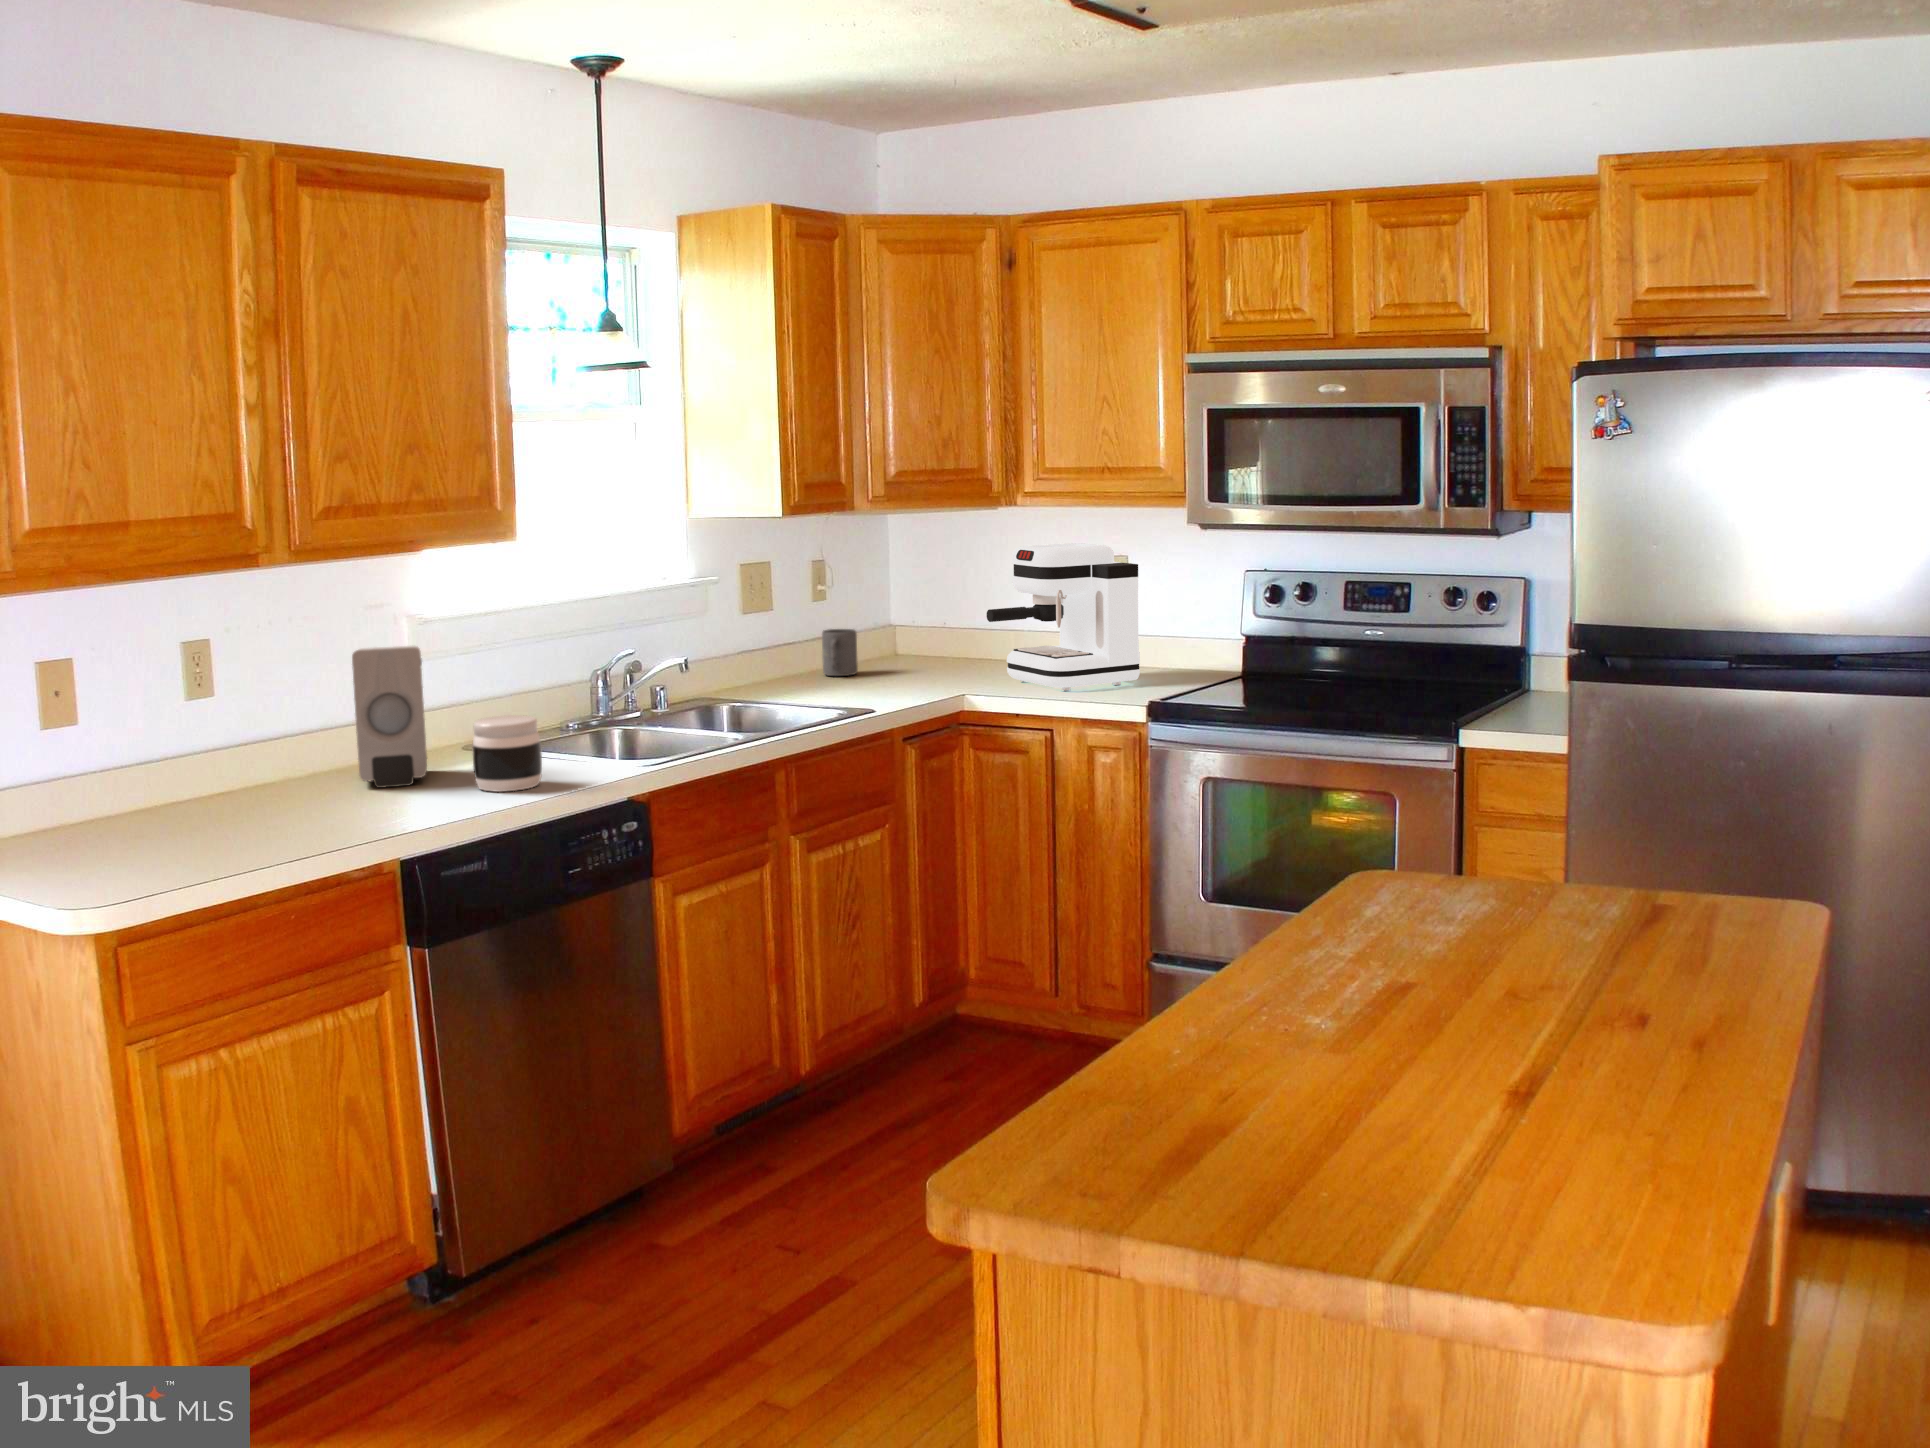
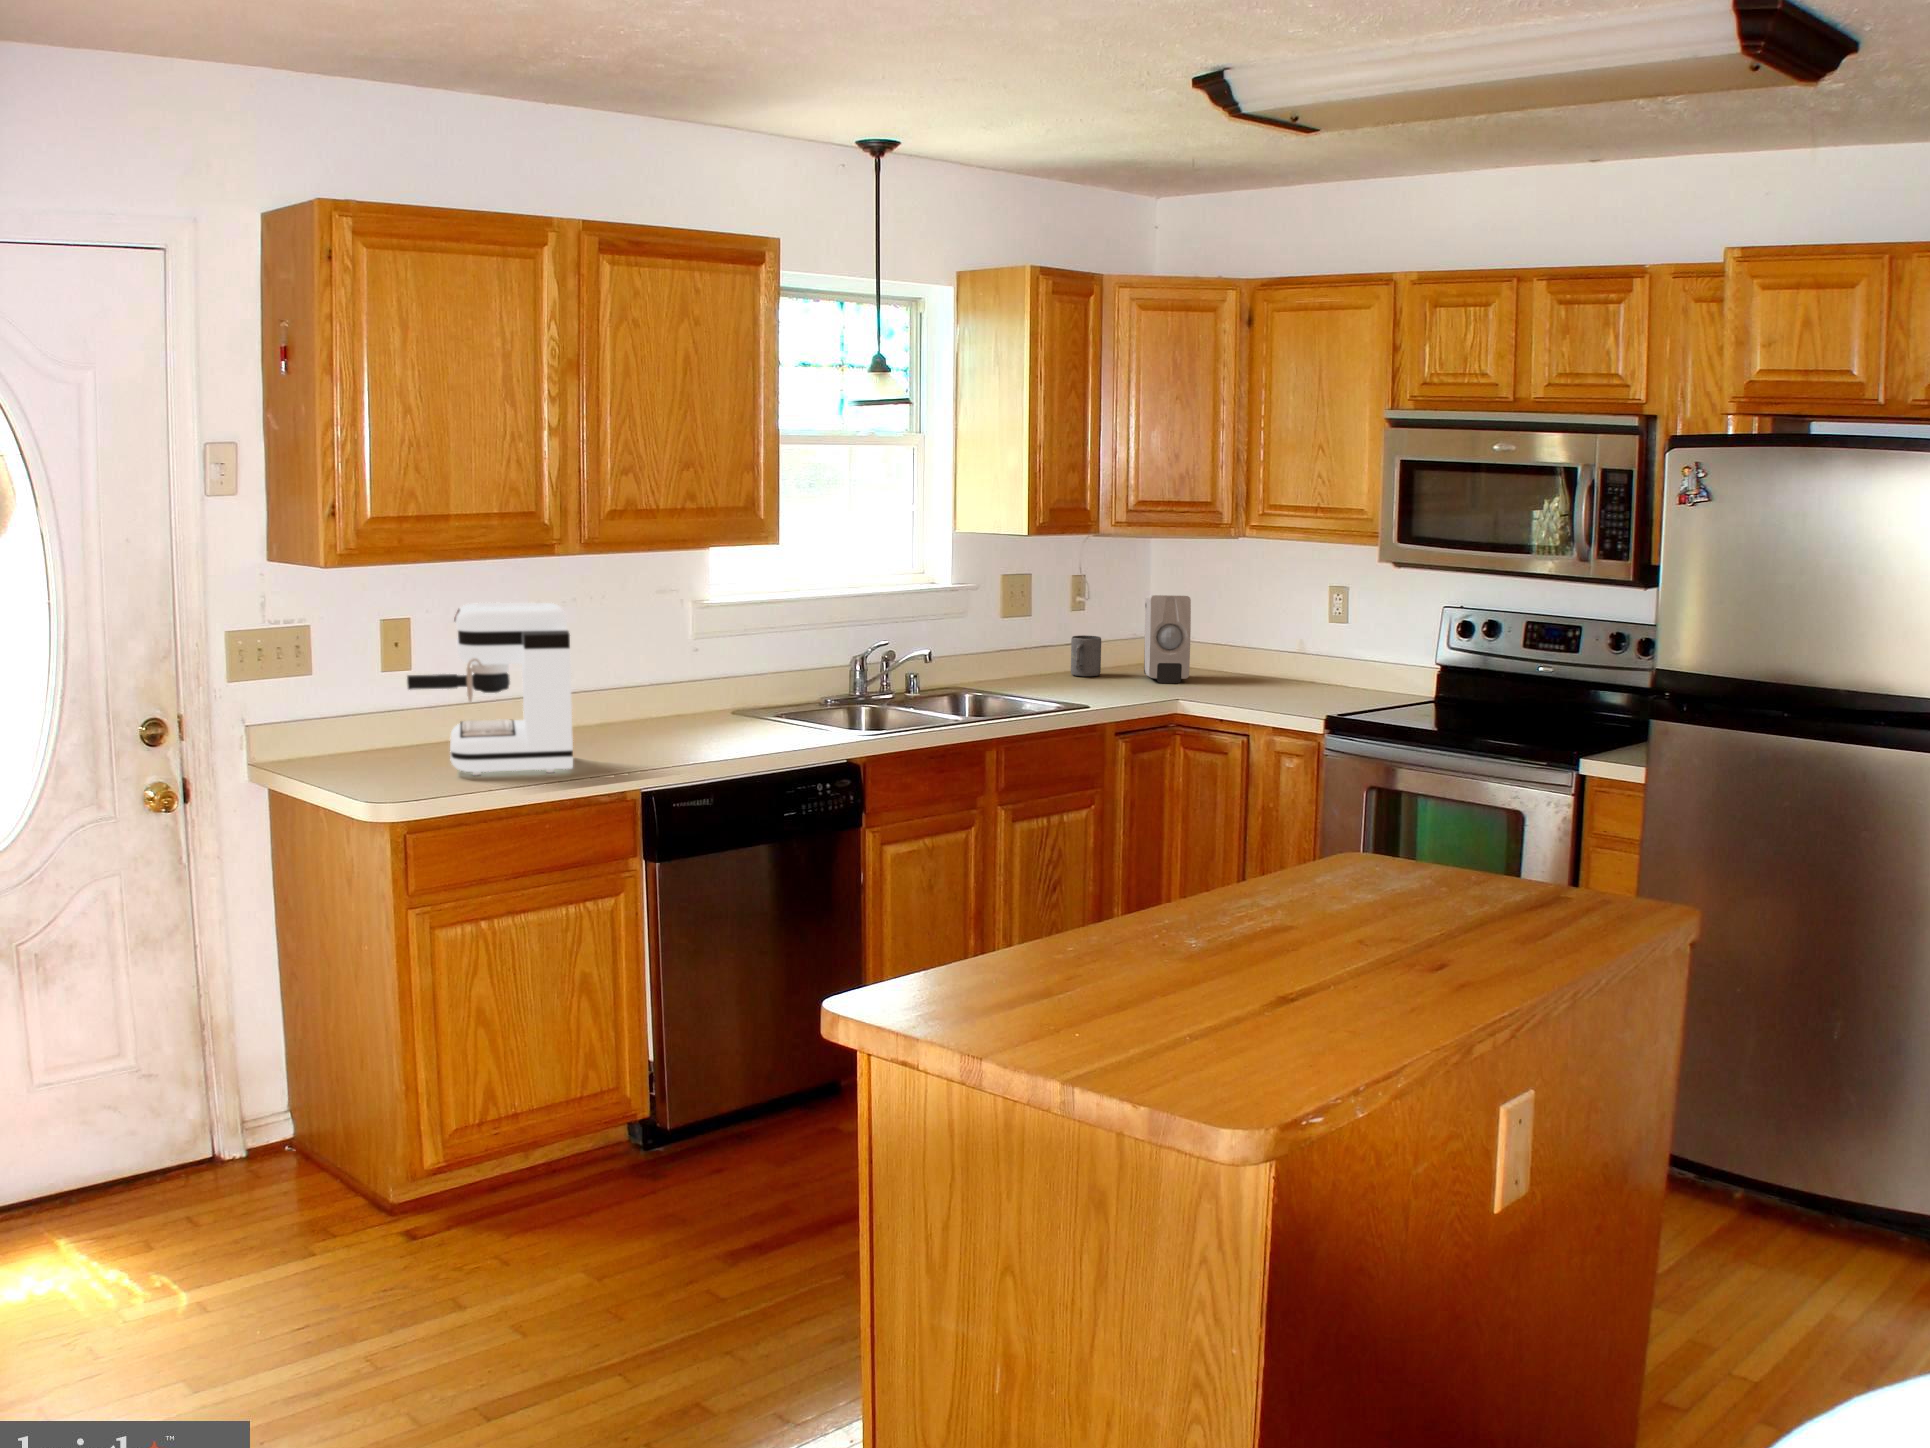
coffee maker: present [987,543,1140,691] -> present [407,603,573,775]
soap dispenser: present [352,646,427,788] -> present [1144,595,1191,683]
jar: present [472,715,542,792] -> none [724,687,777,746]

